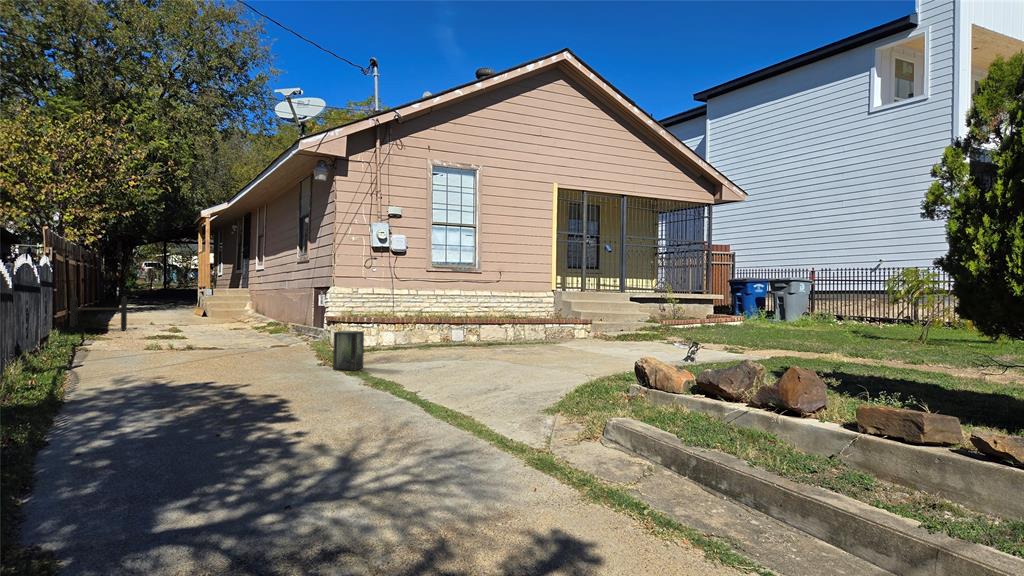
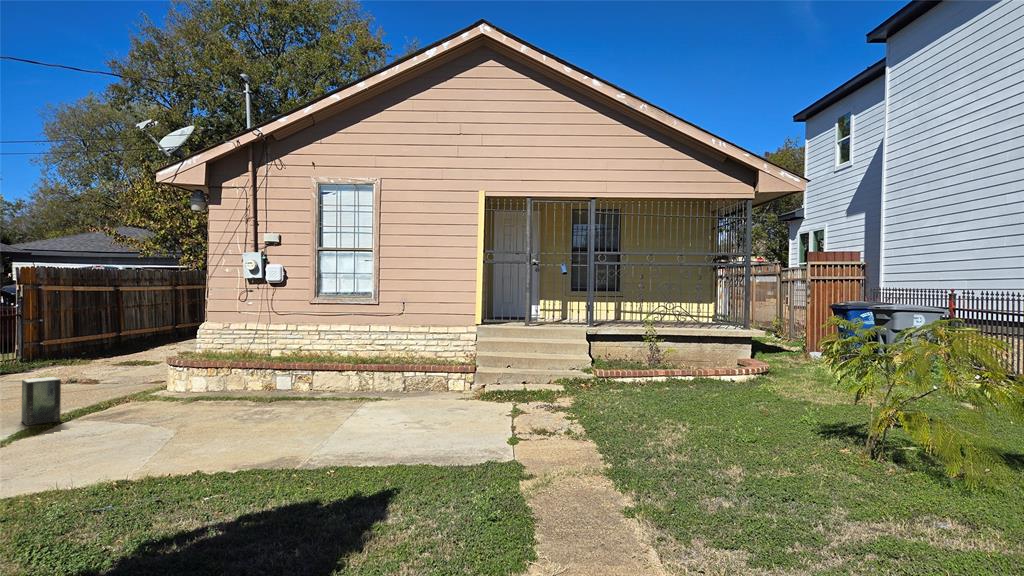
bench: present [70,297,127,331] -> none [110,327,164,357]

